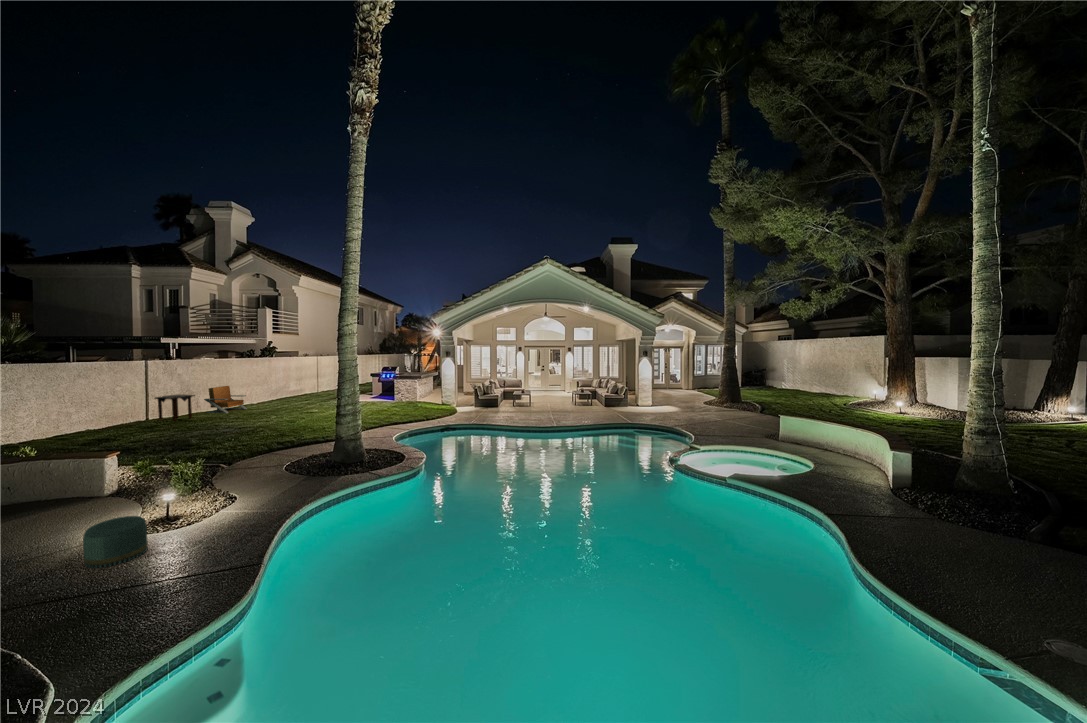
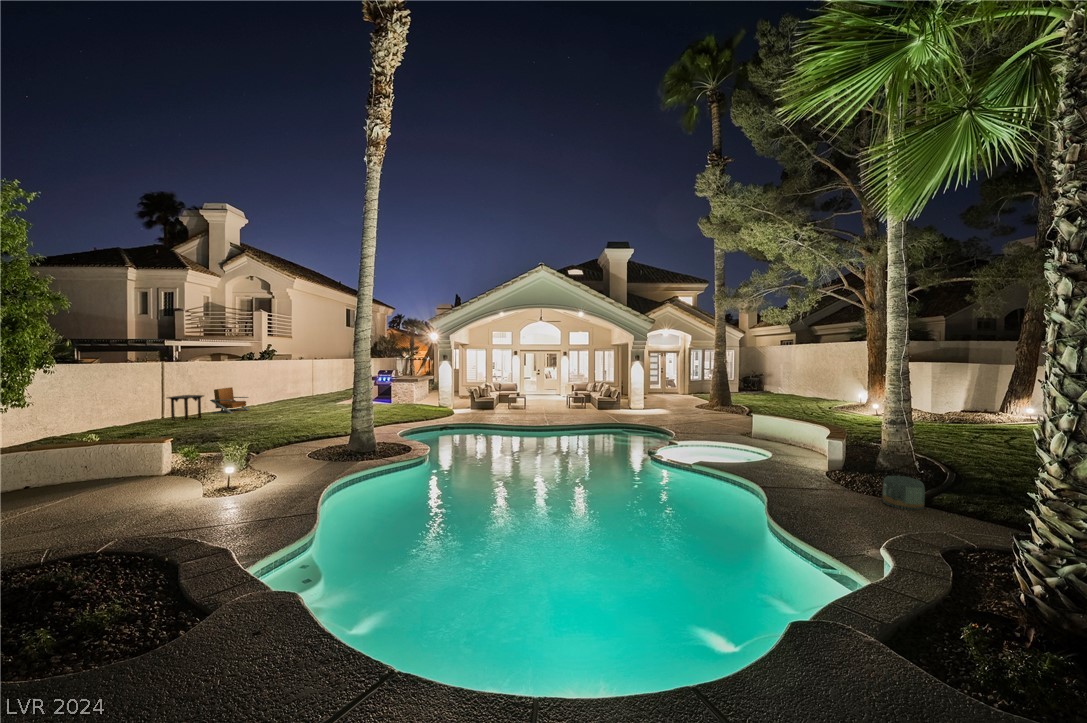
pouf: present [83,516,148,568] -> present [883,476,925,510]

